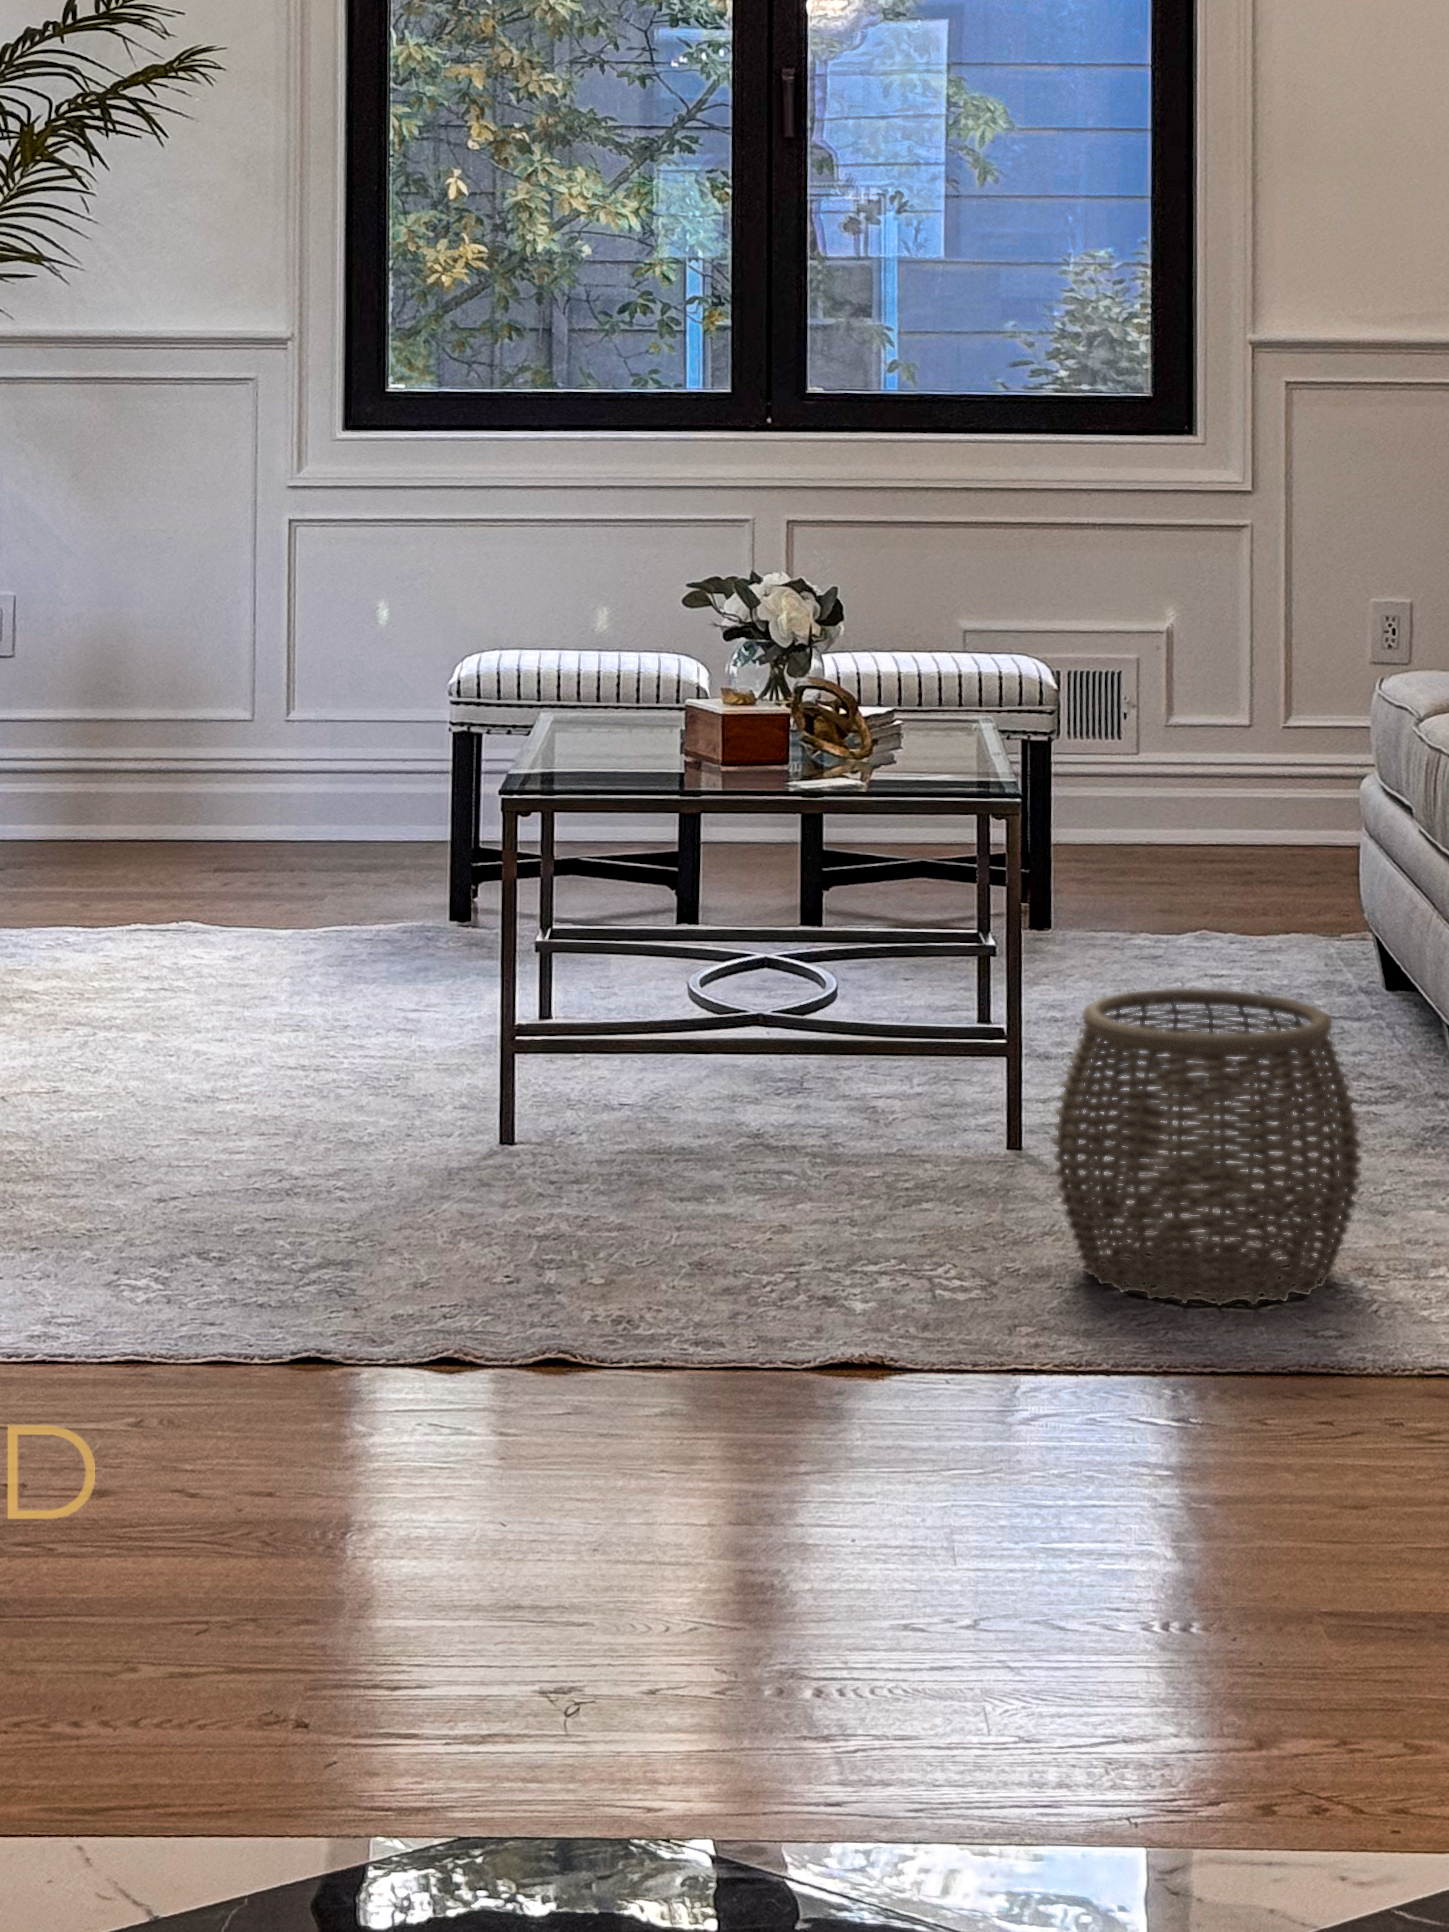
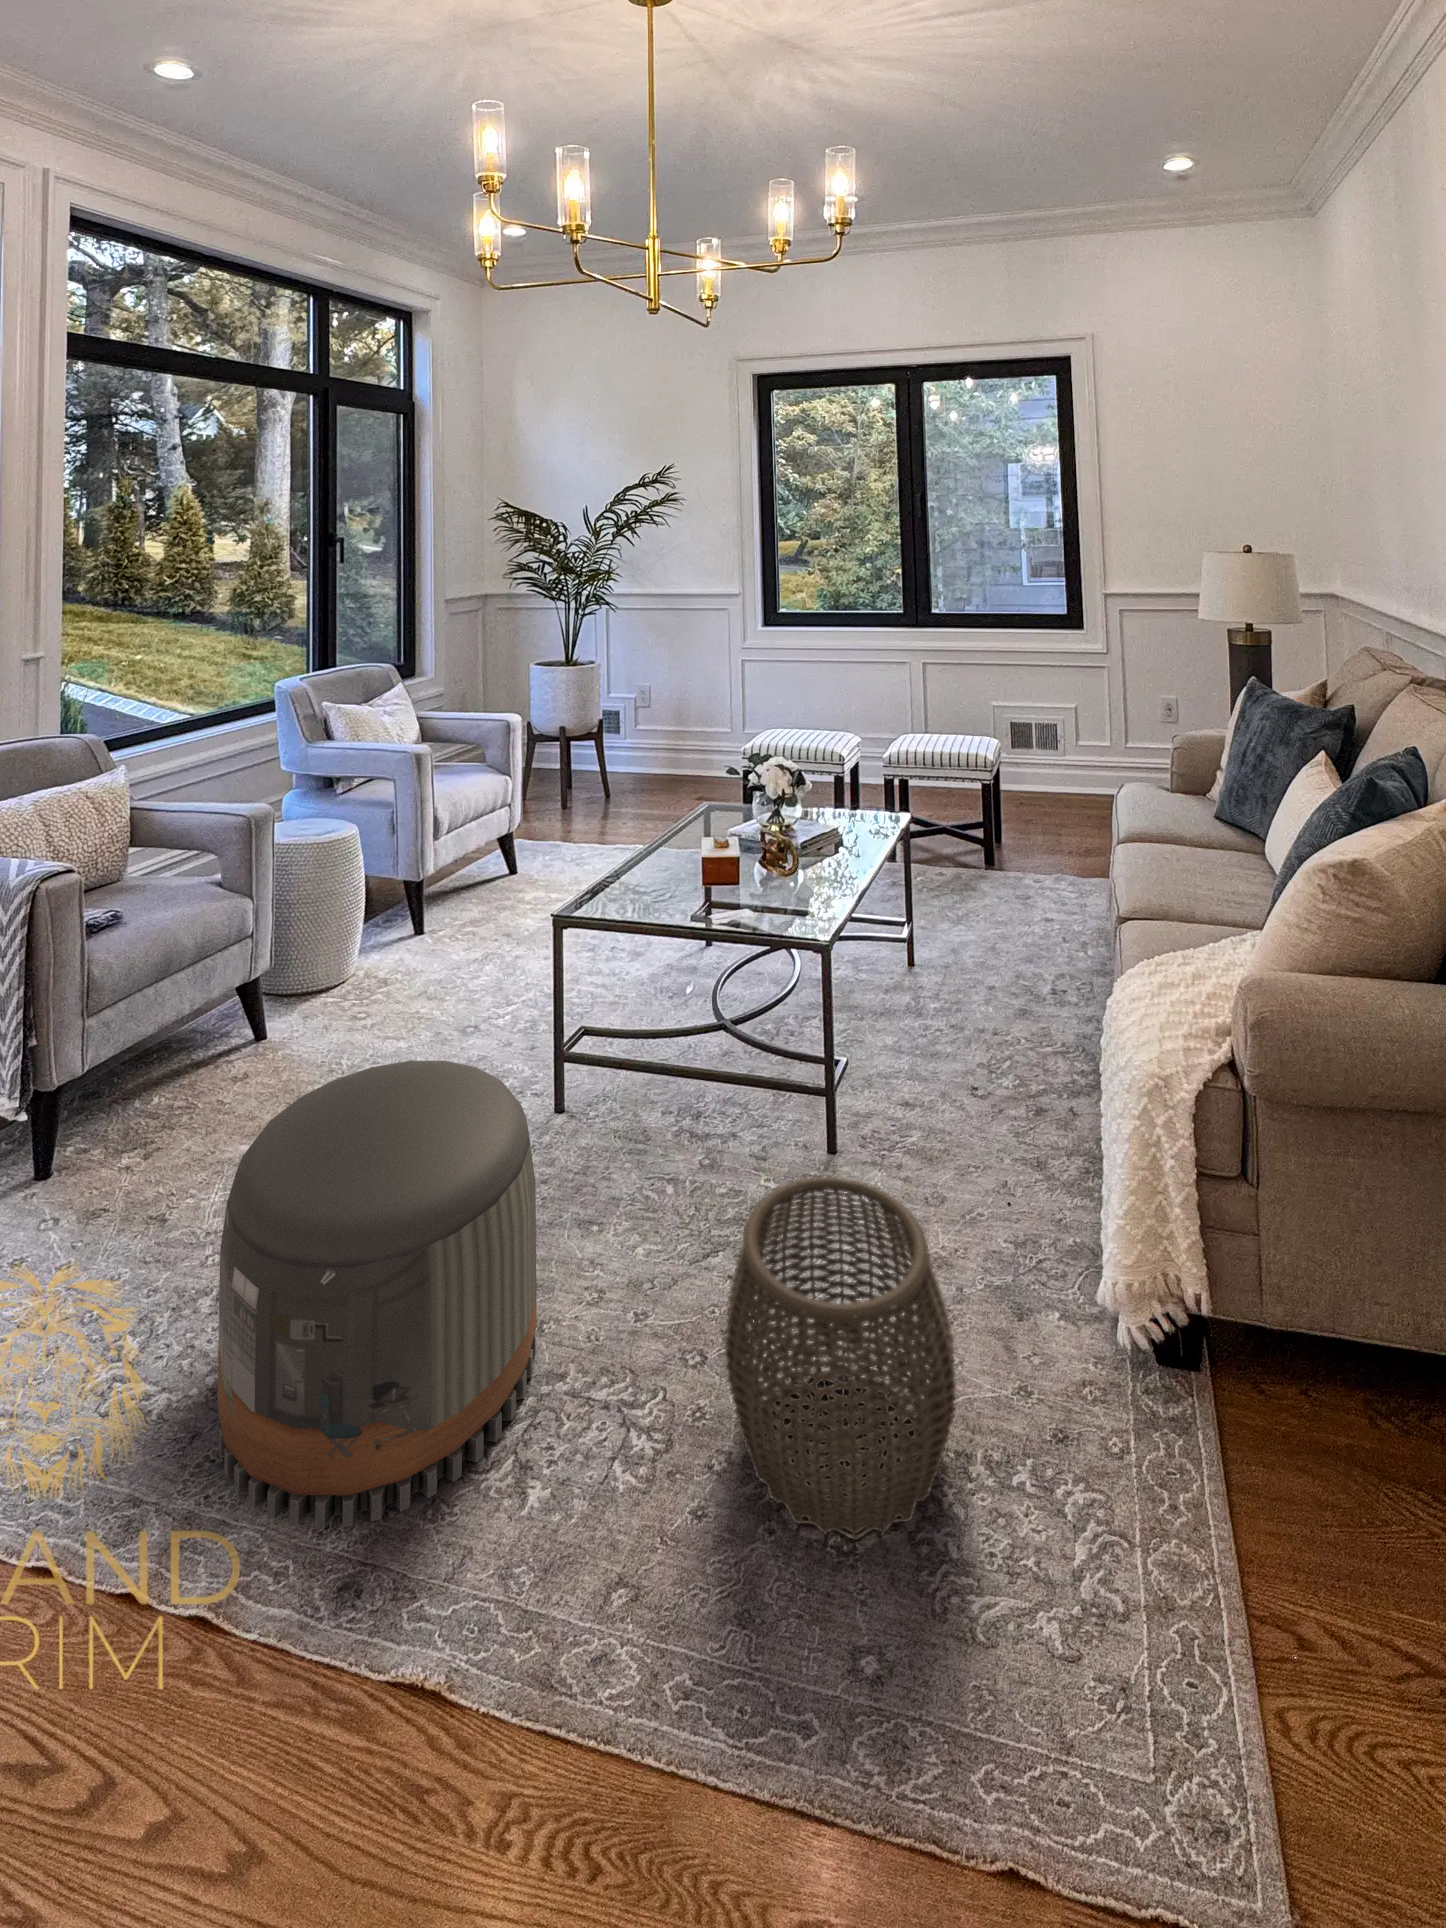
pouf: none [317,906,767,1350] -> present [217,1061,537,1528]

